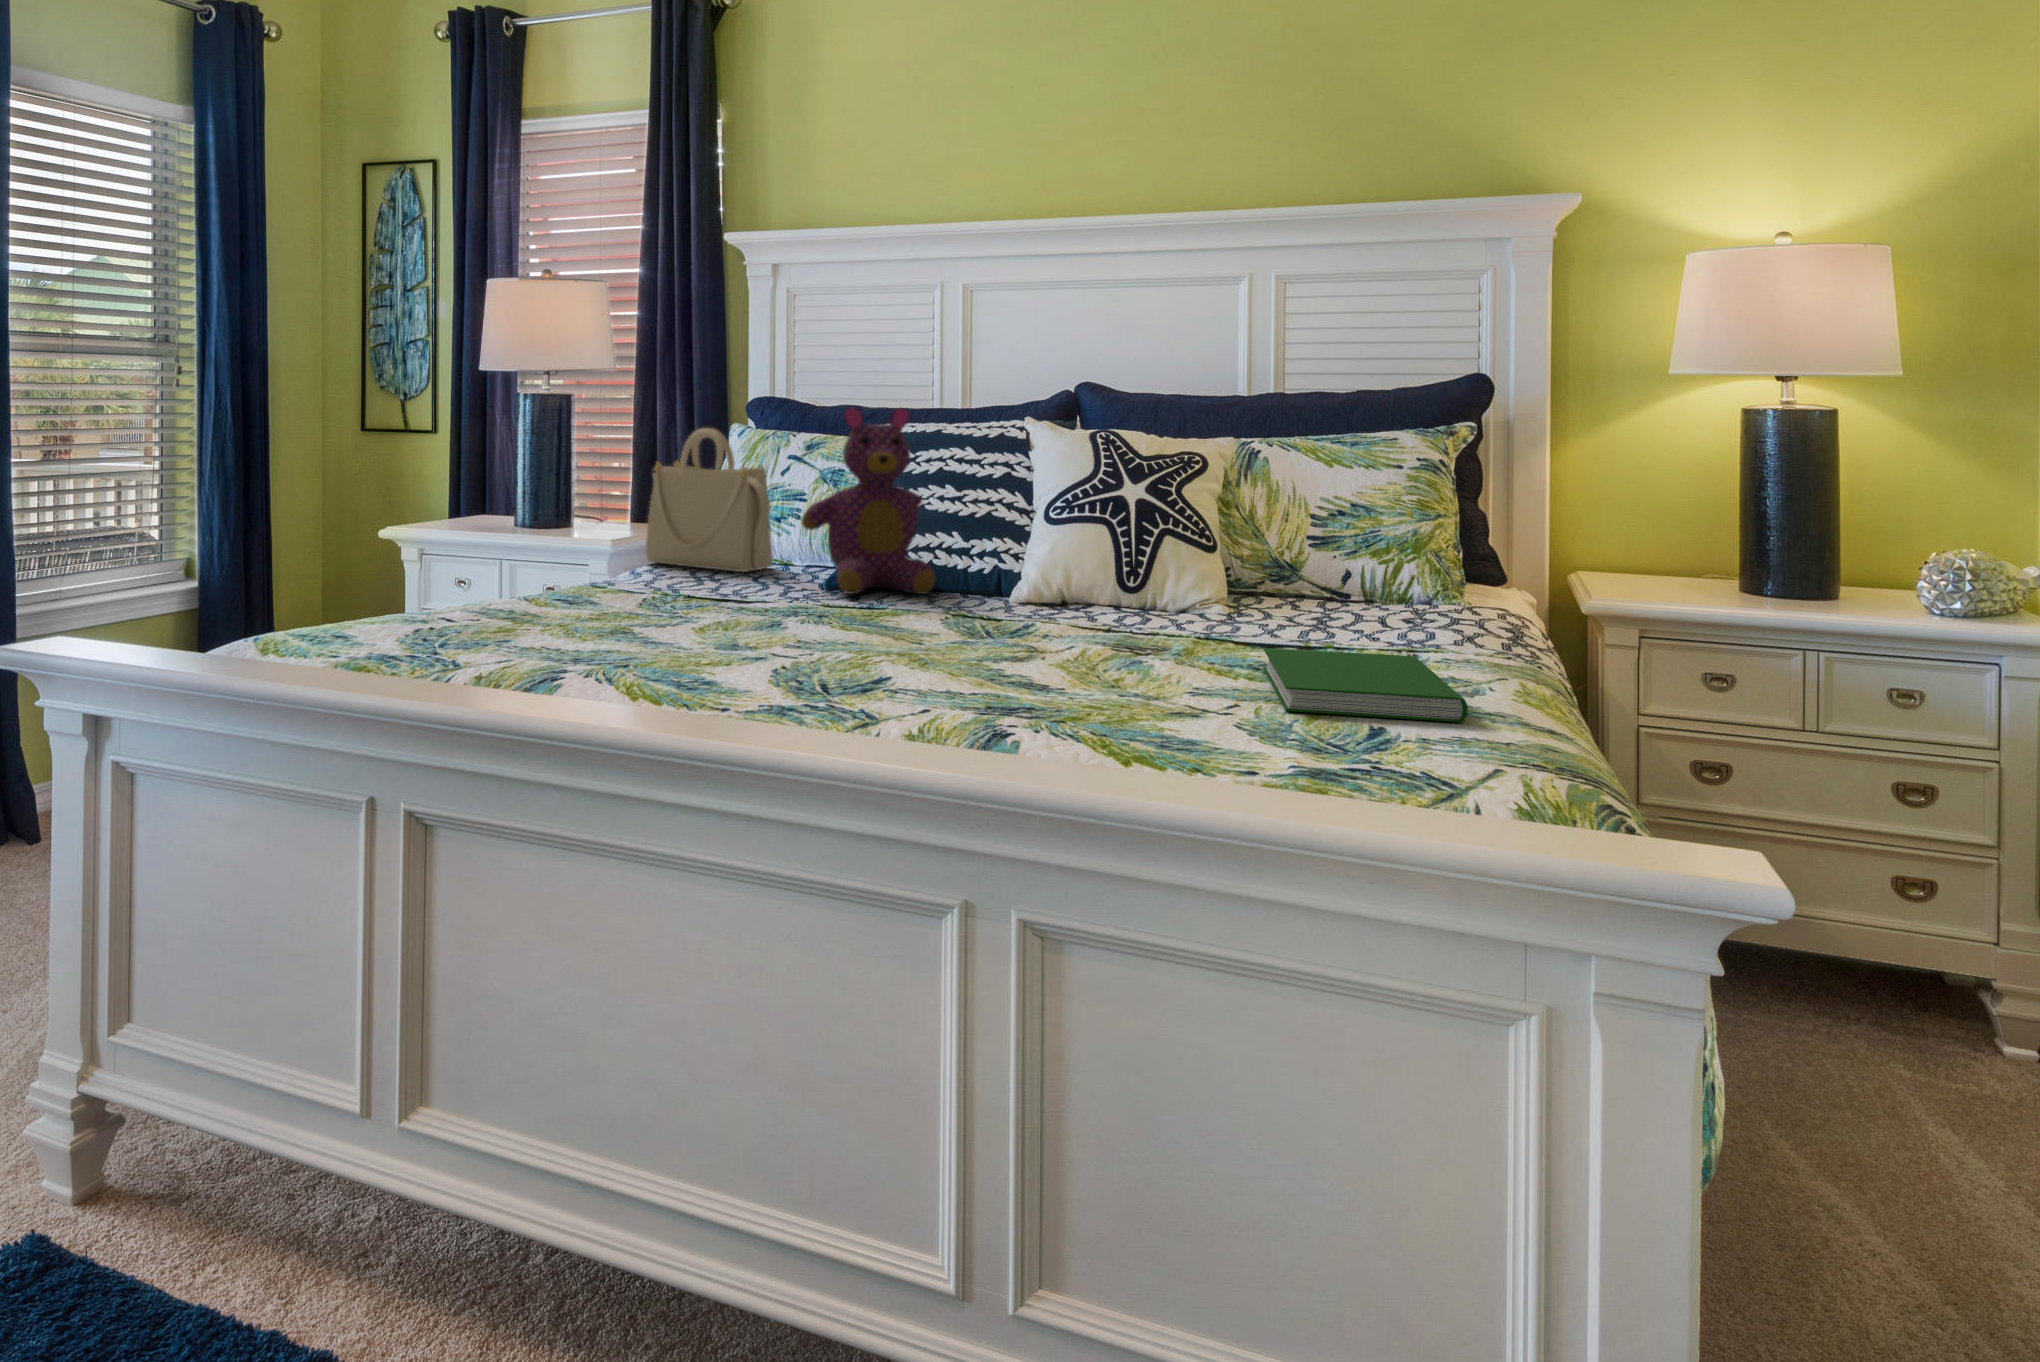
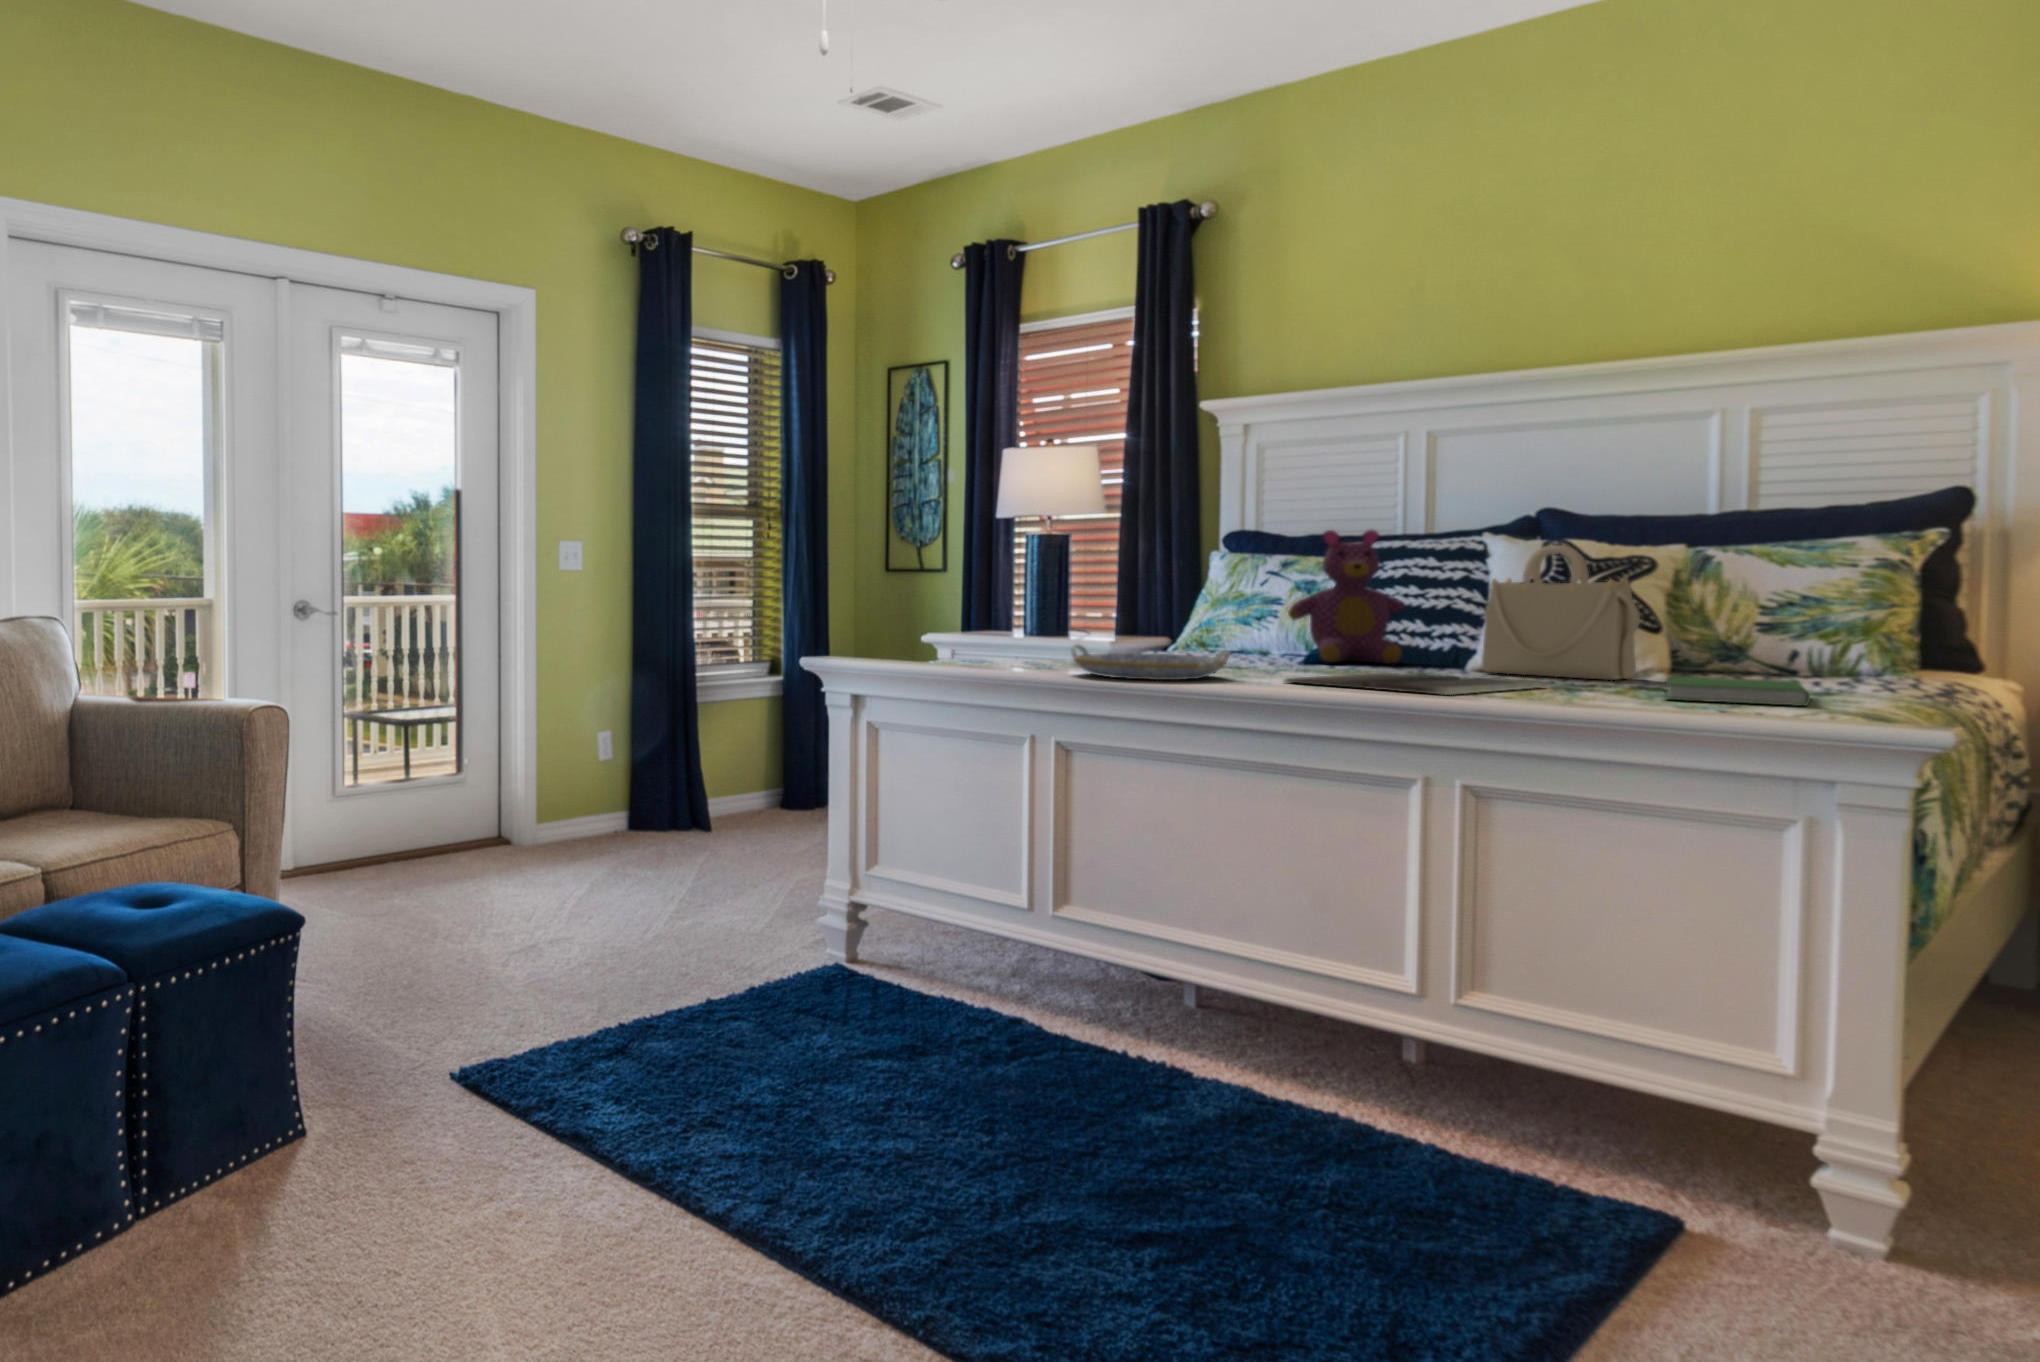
handbag: present [646,428,773,572] -> present [1482,545,1640,680]
serving tray: none [449,605,694,680] -> present [1071,644,1230,680]
laptop: none [768,634,1121,718] -> present [1285,673,1547,695]

